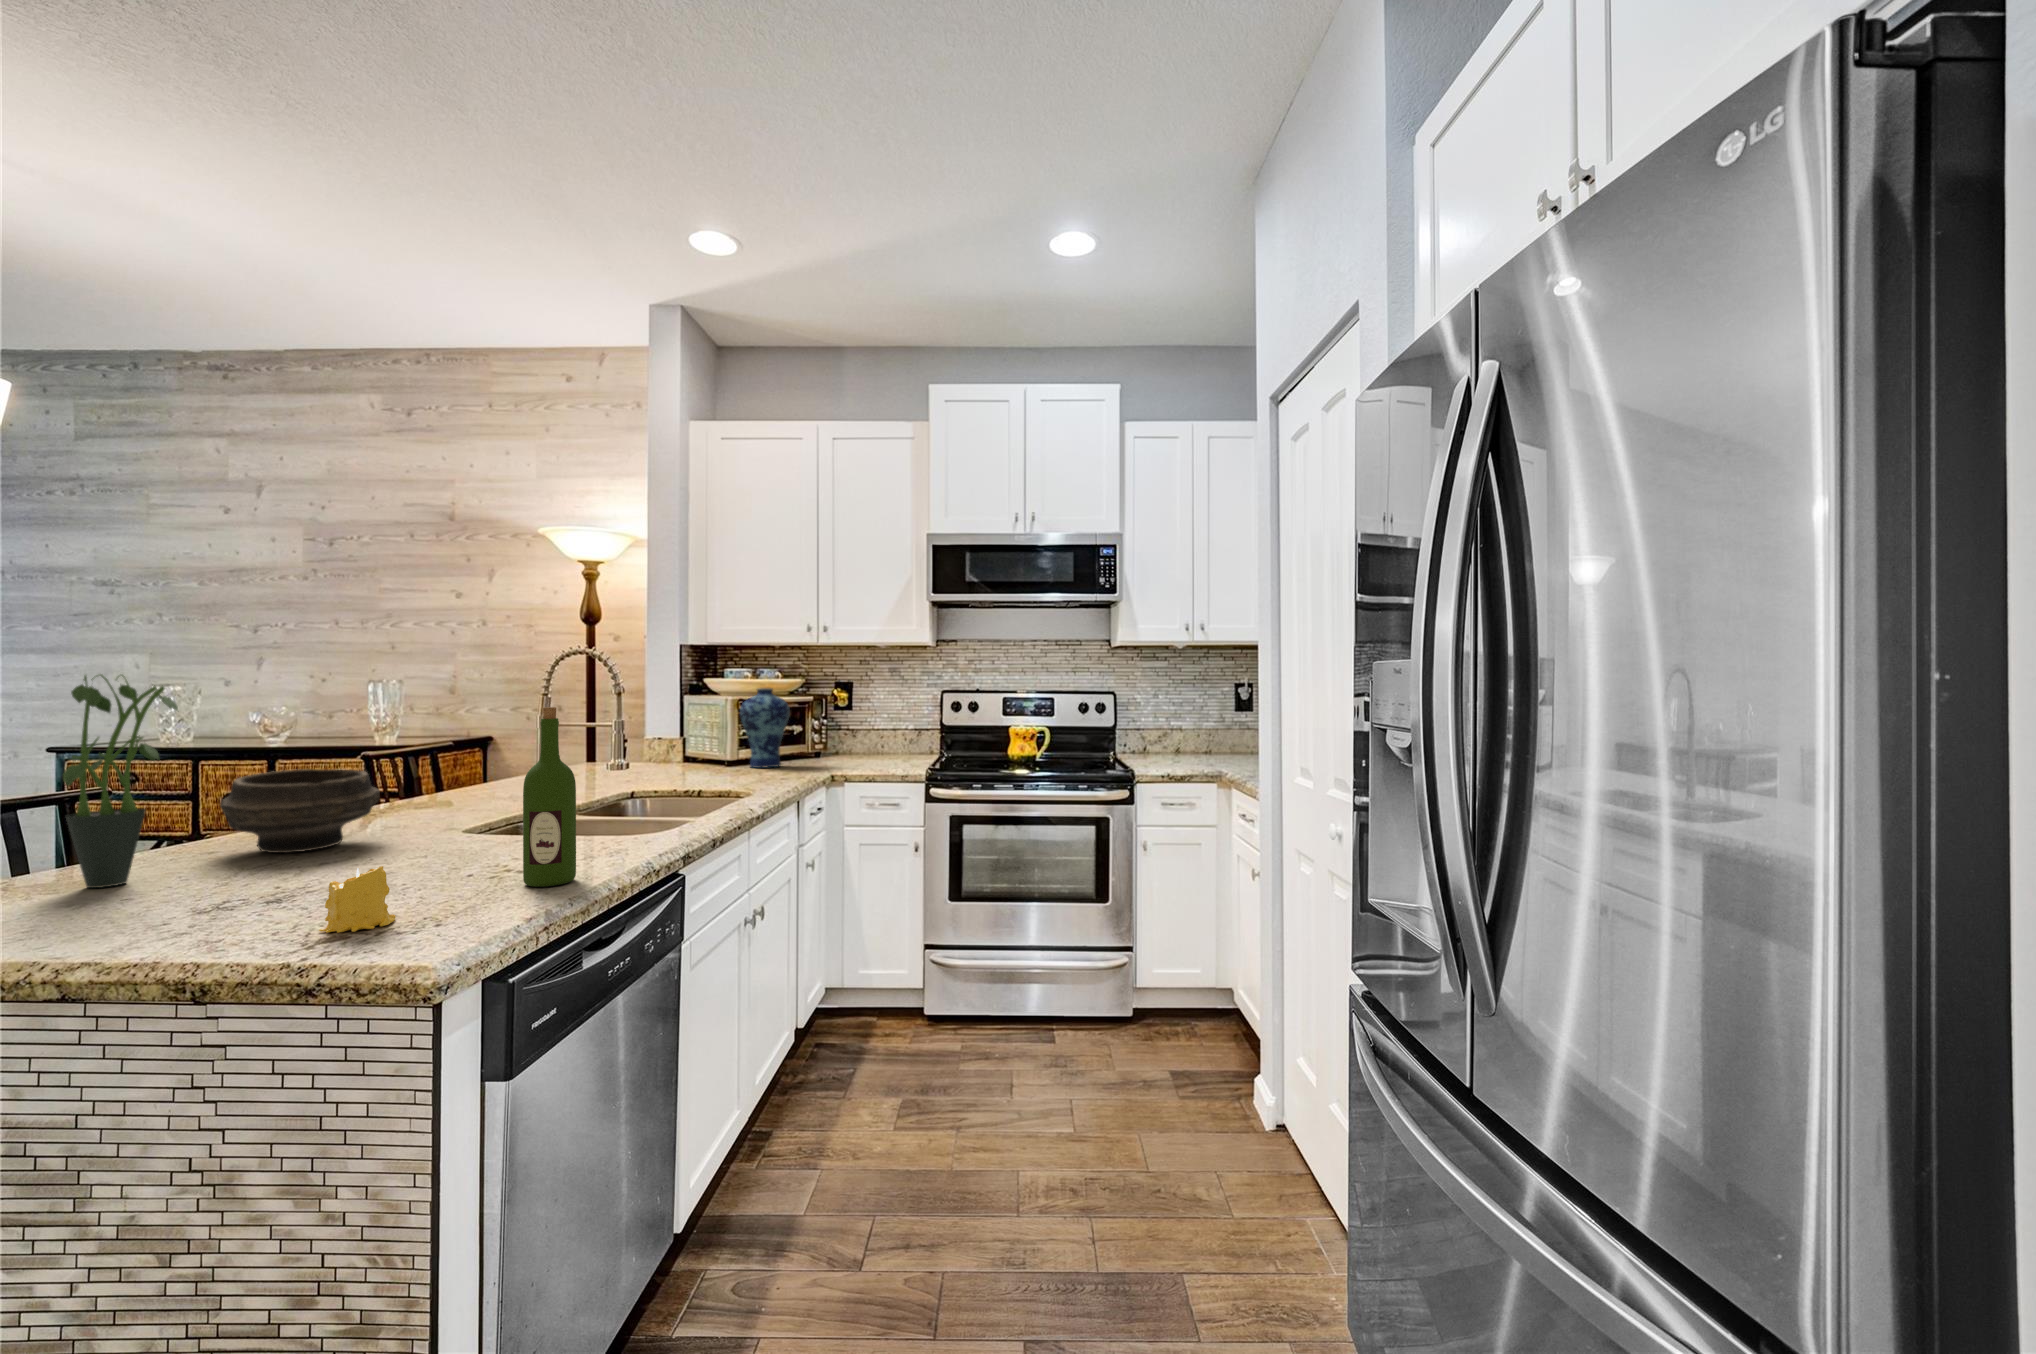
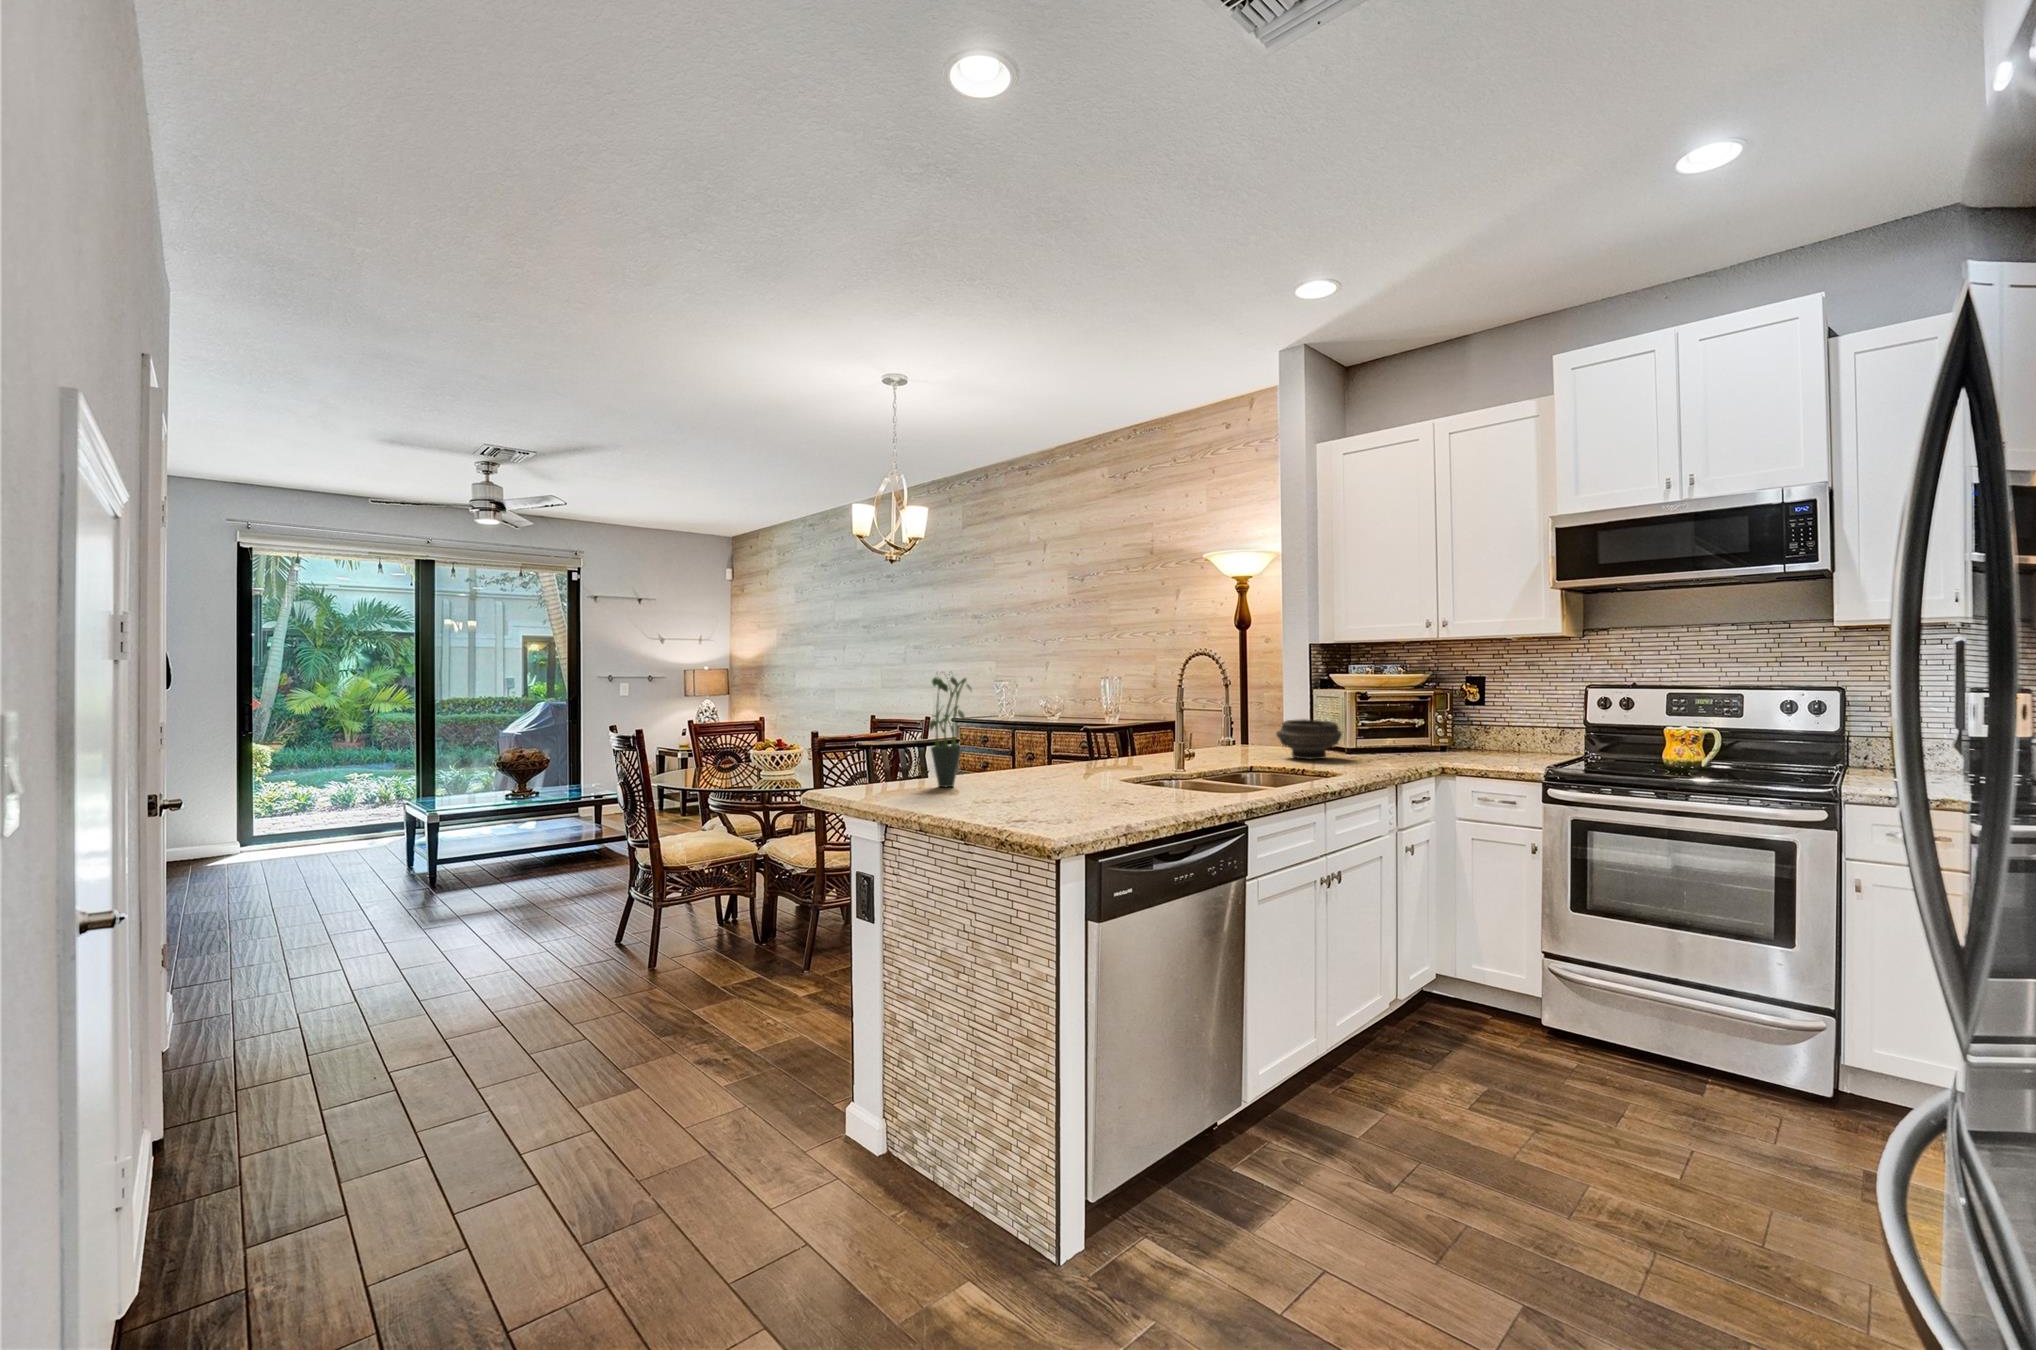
vase: present [740,688,790,768] -> none [1358,683,1407,757]
wine bottle: present [523,707,576,887] -> none [1127,692,1159,813]
bowl: present [220,769,380,853] -> present [1276,719,1342,759]
candle: present [319,866,396,933] -> none [1016,783,1052,819]

